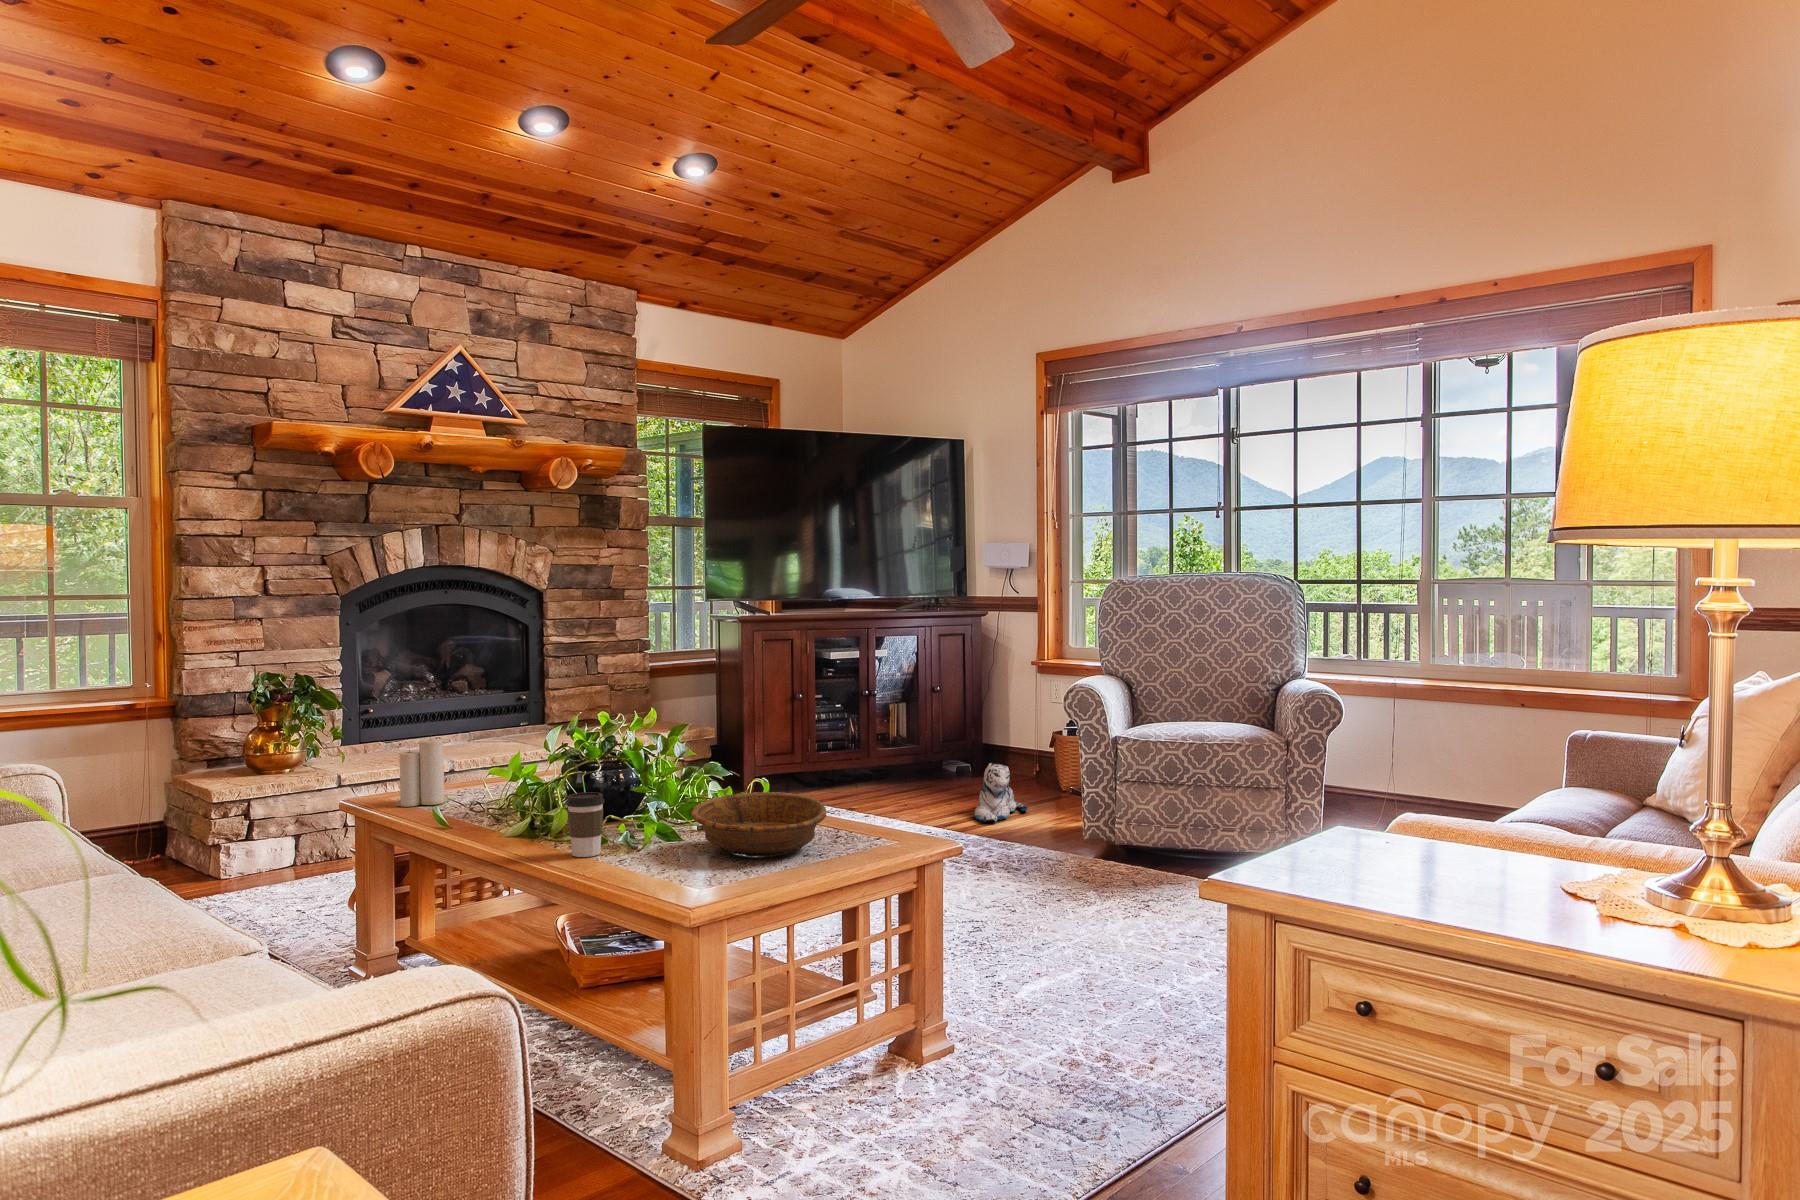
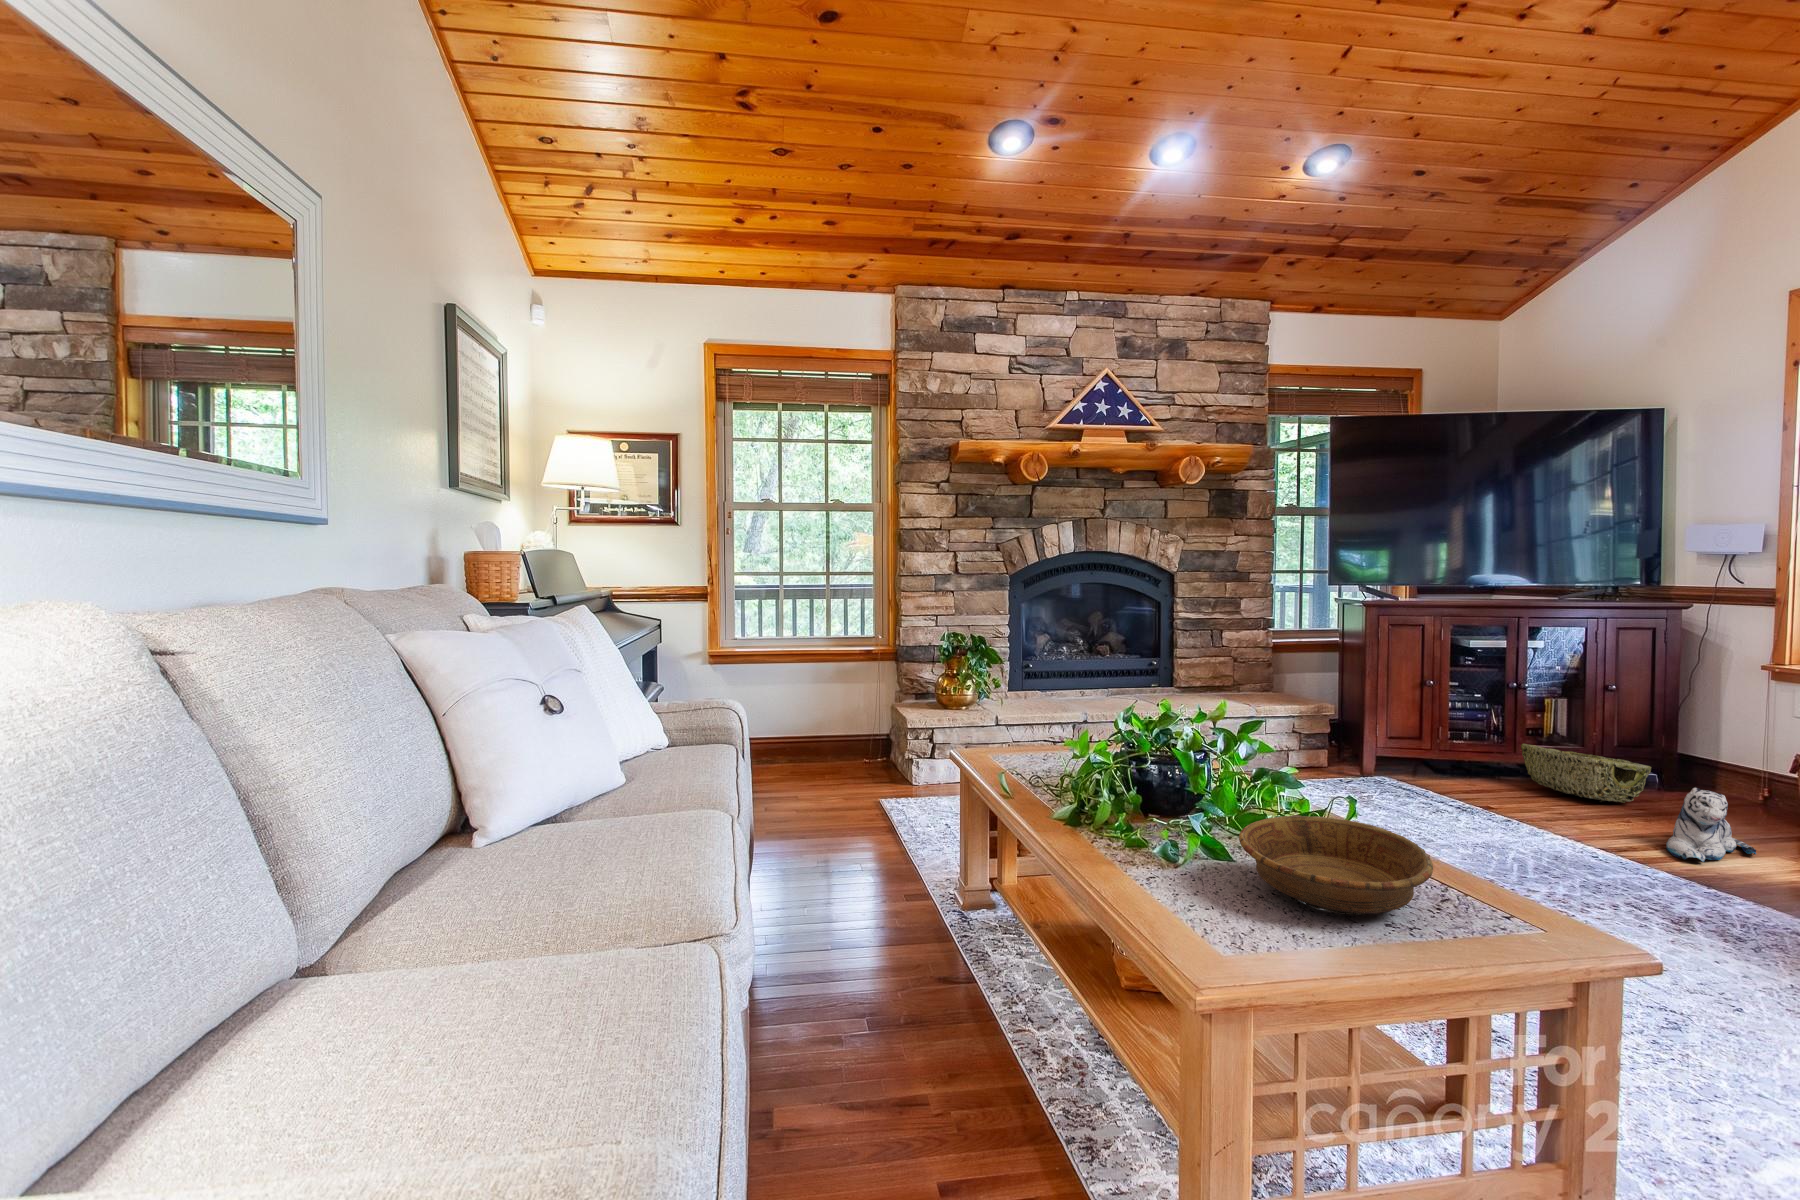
candle: present [396,733,449,807] -> none [987,696,1033,762]
woven basket: none [874,746,965,790] -> present [1521,744,1651,803]
coffee cup: present [566,792,604,857] -> none [1097,786,1138,861]

